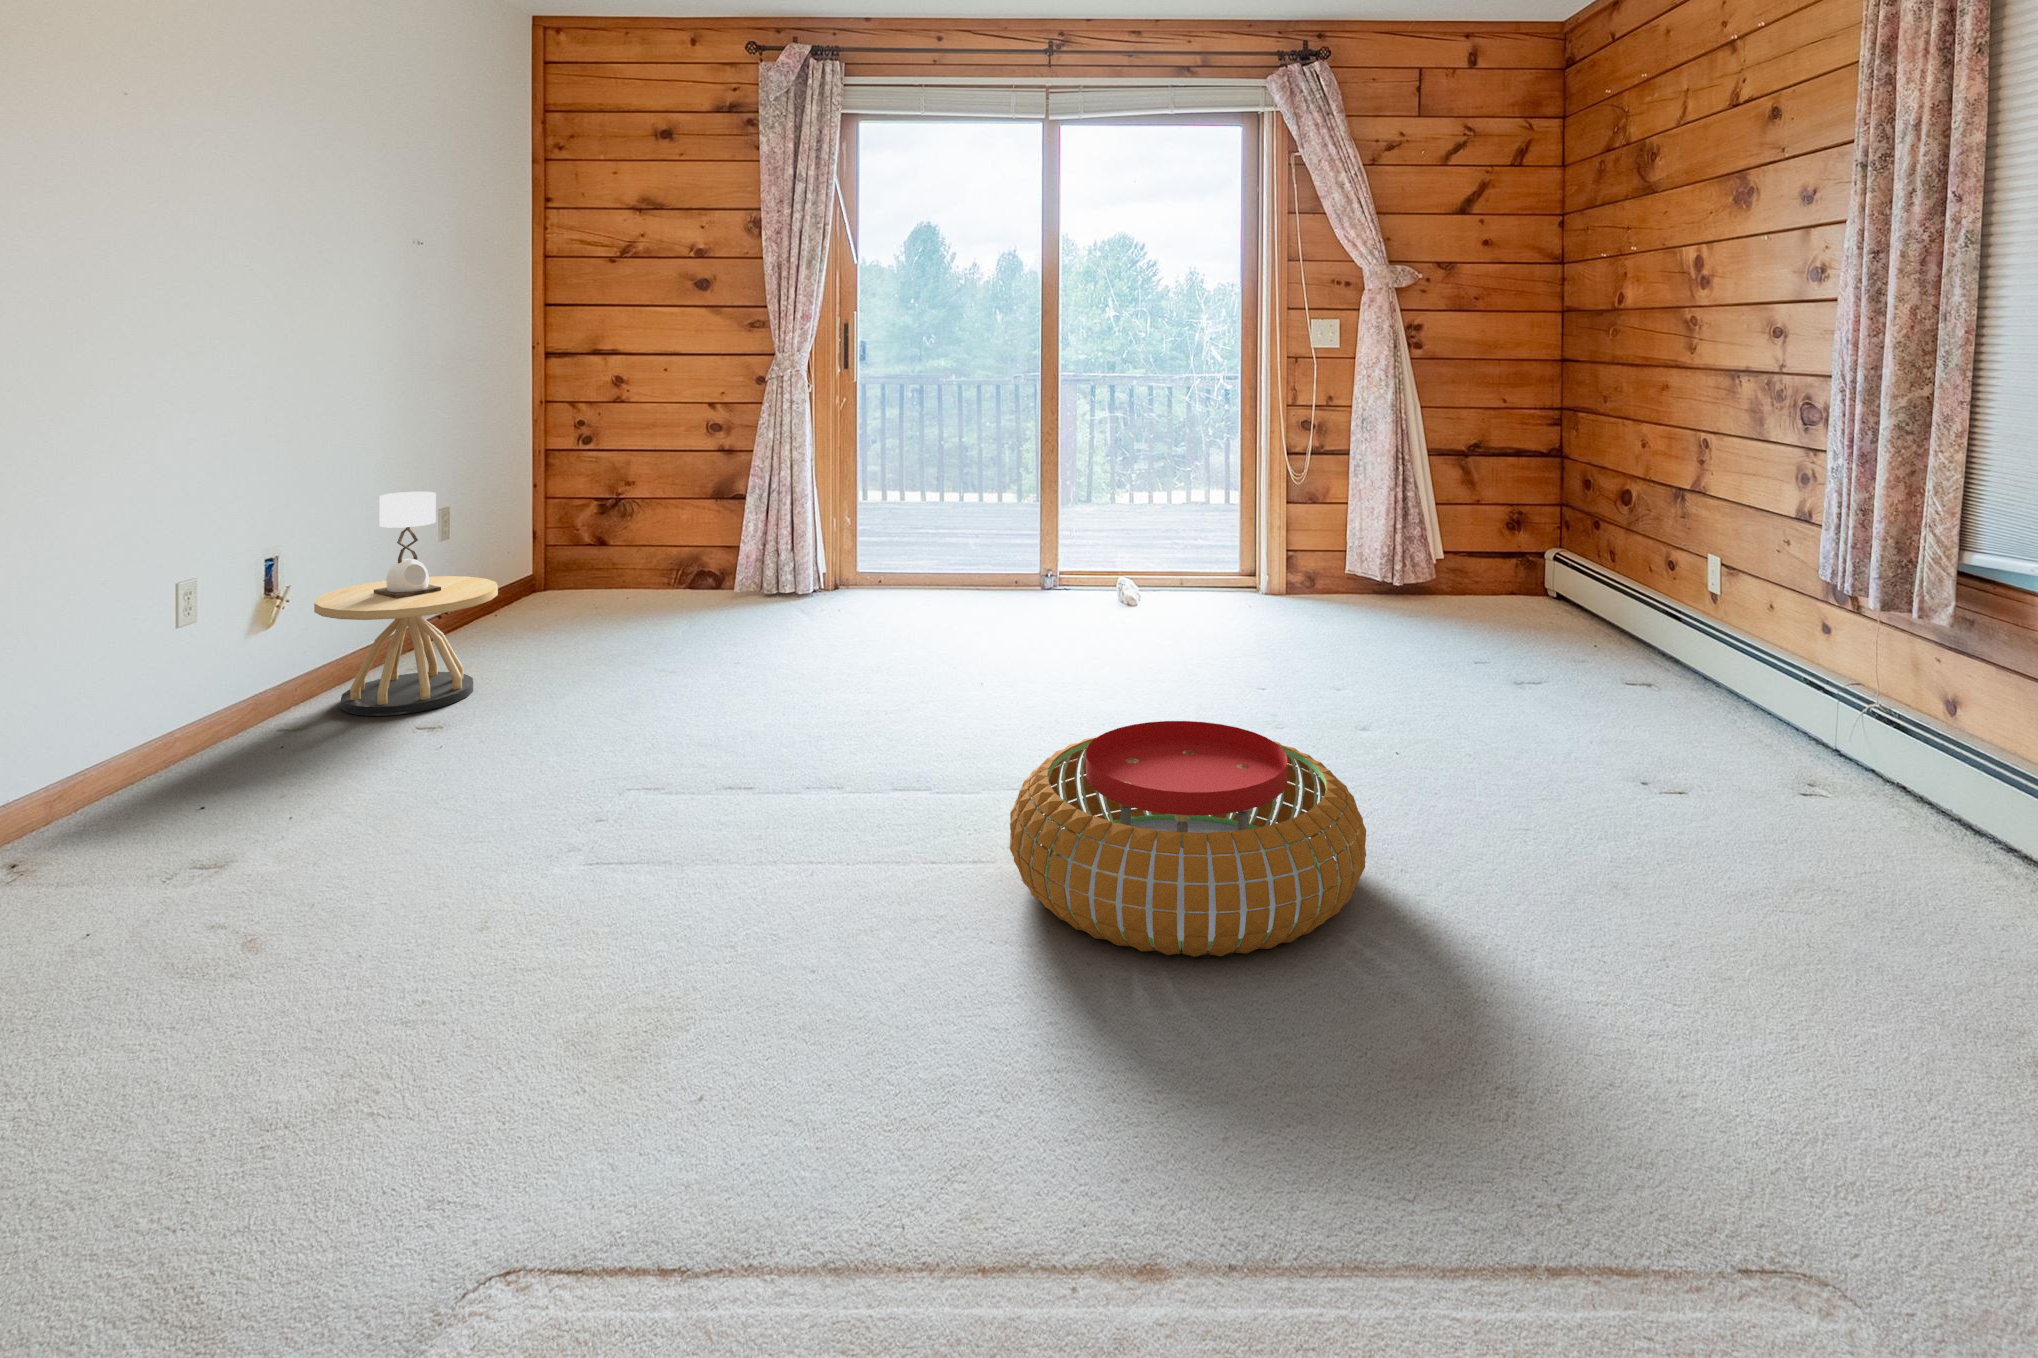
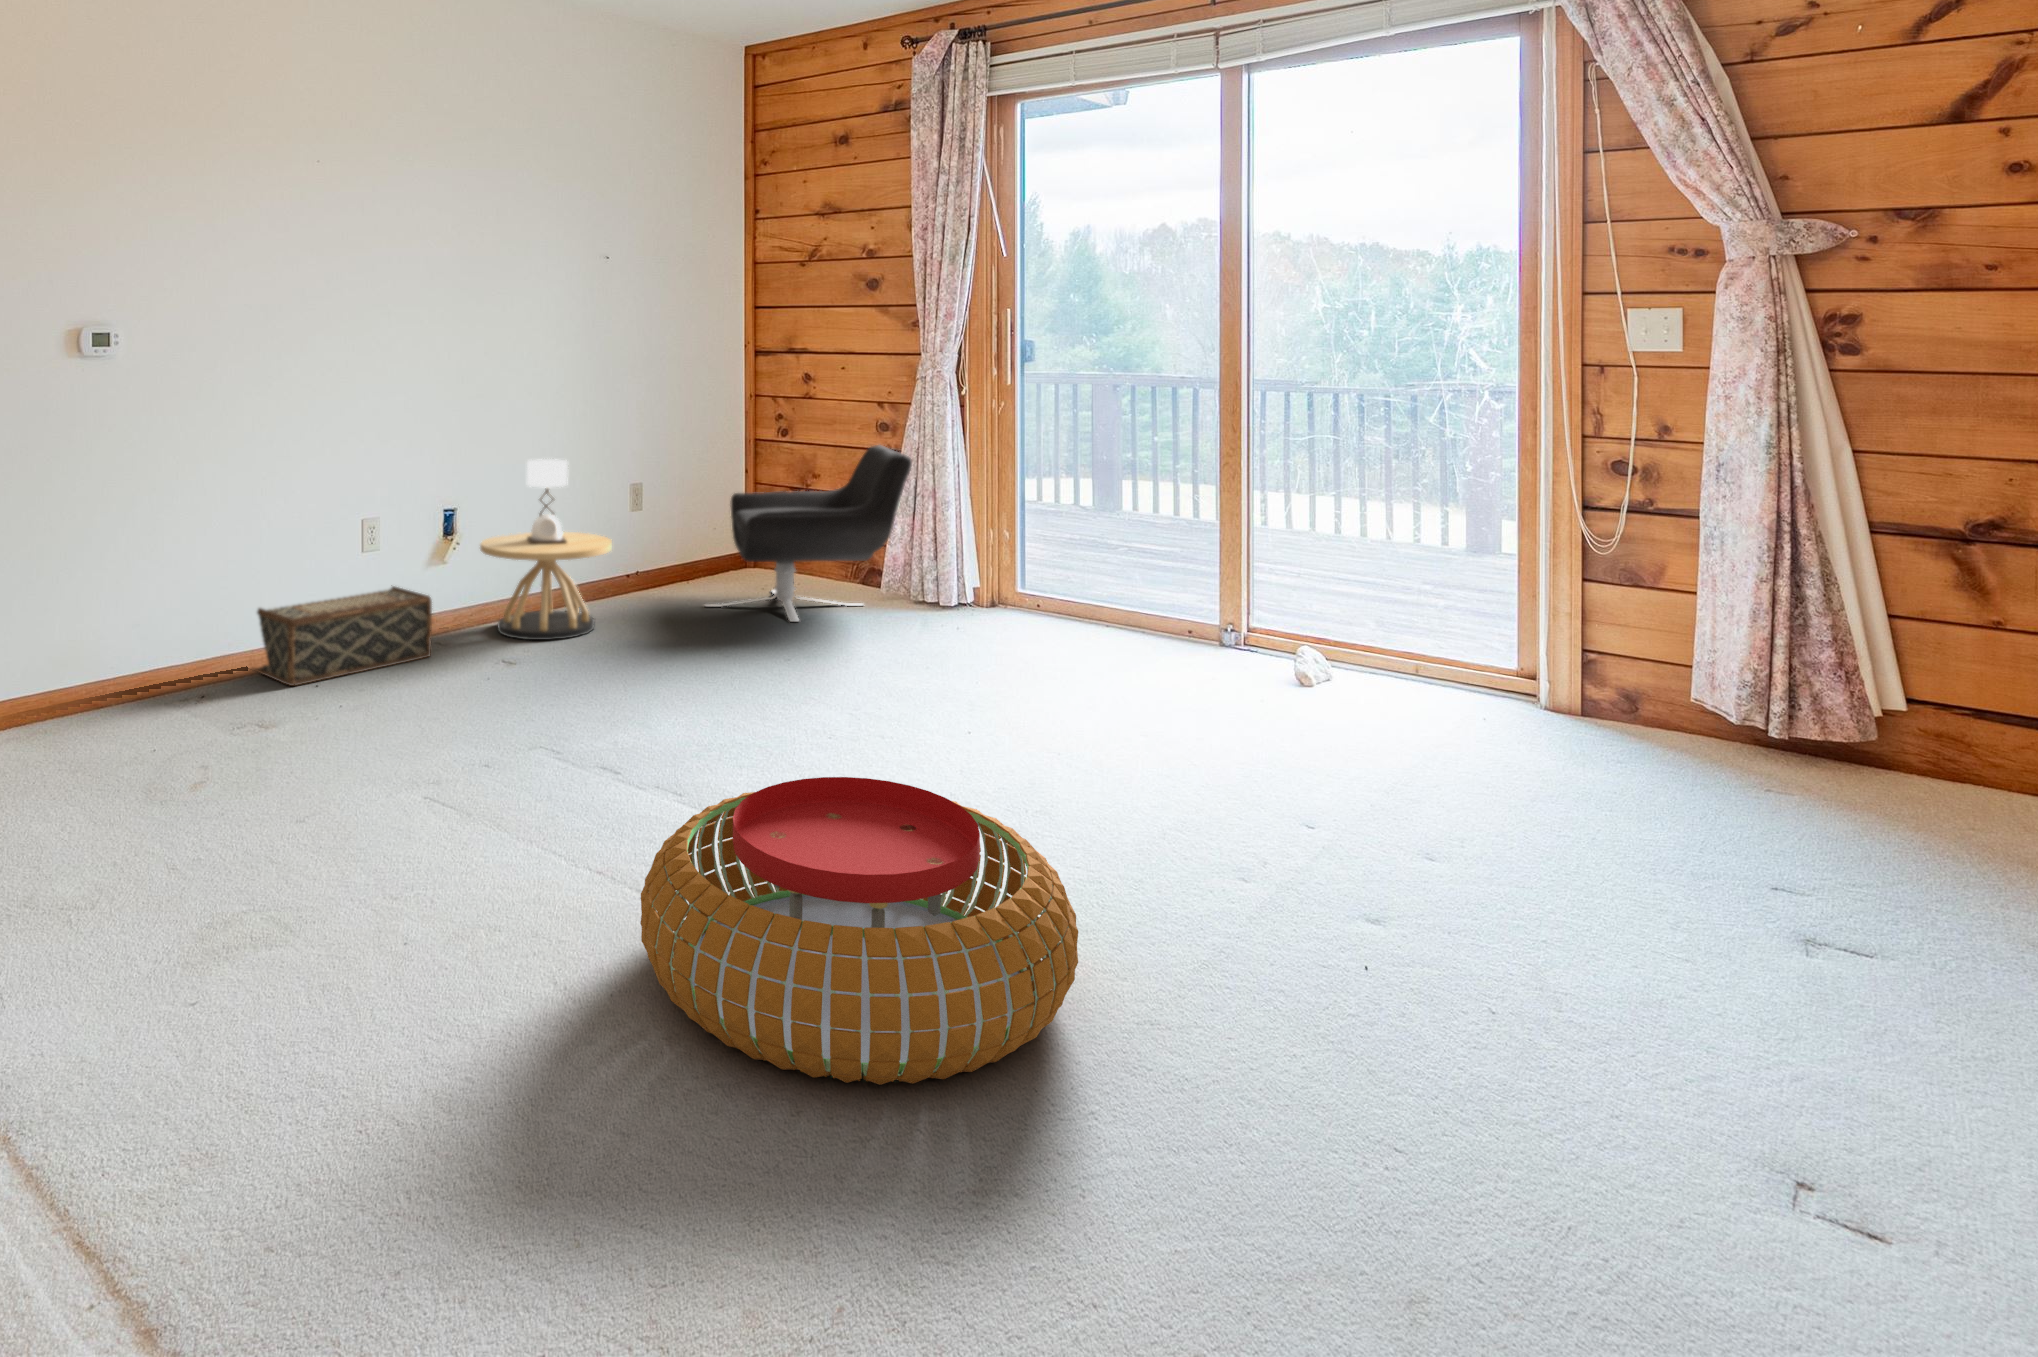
lounge chair: none [557,446,784,639] -> present [706,445,912,622]
woven basket: none [23,681,308,843] -> present [248,586,432,686]

